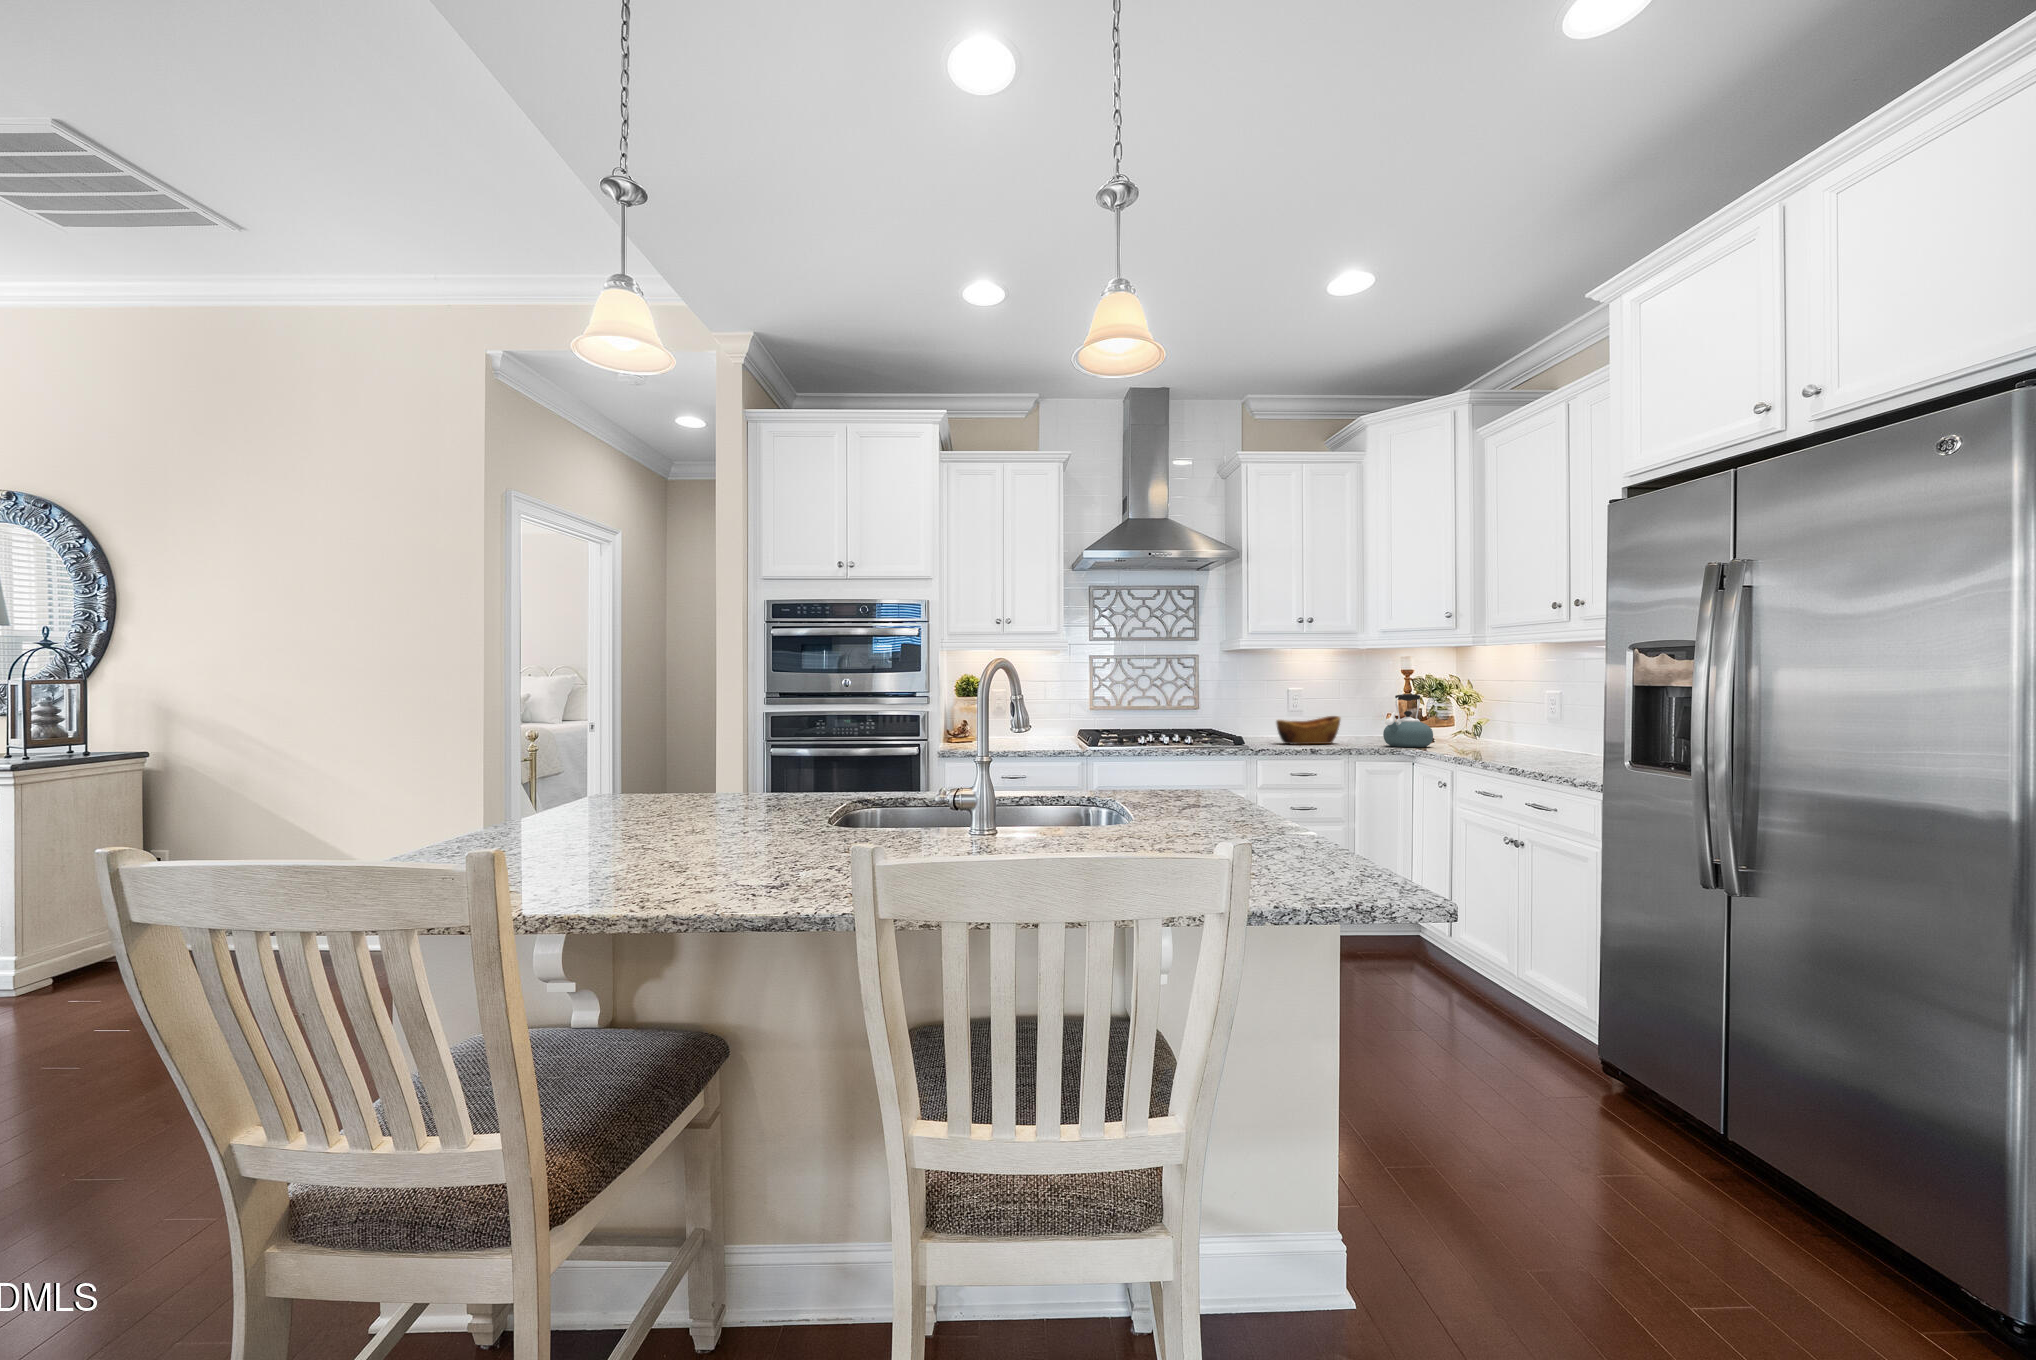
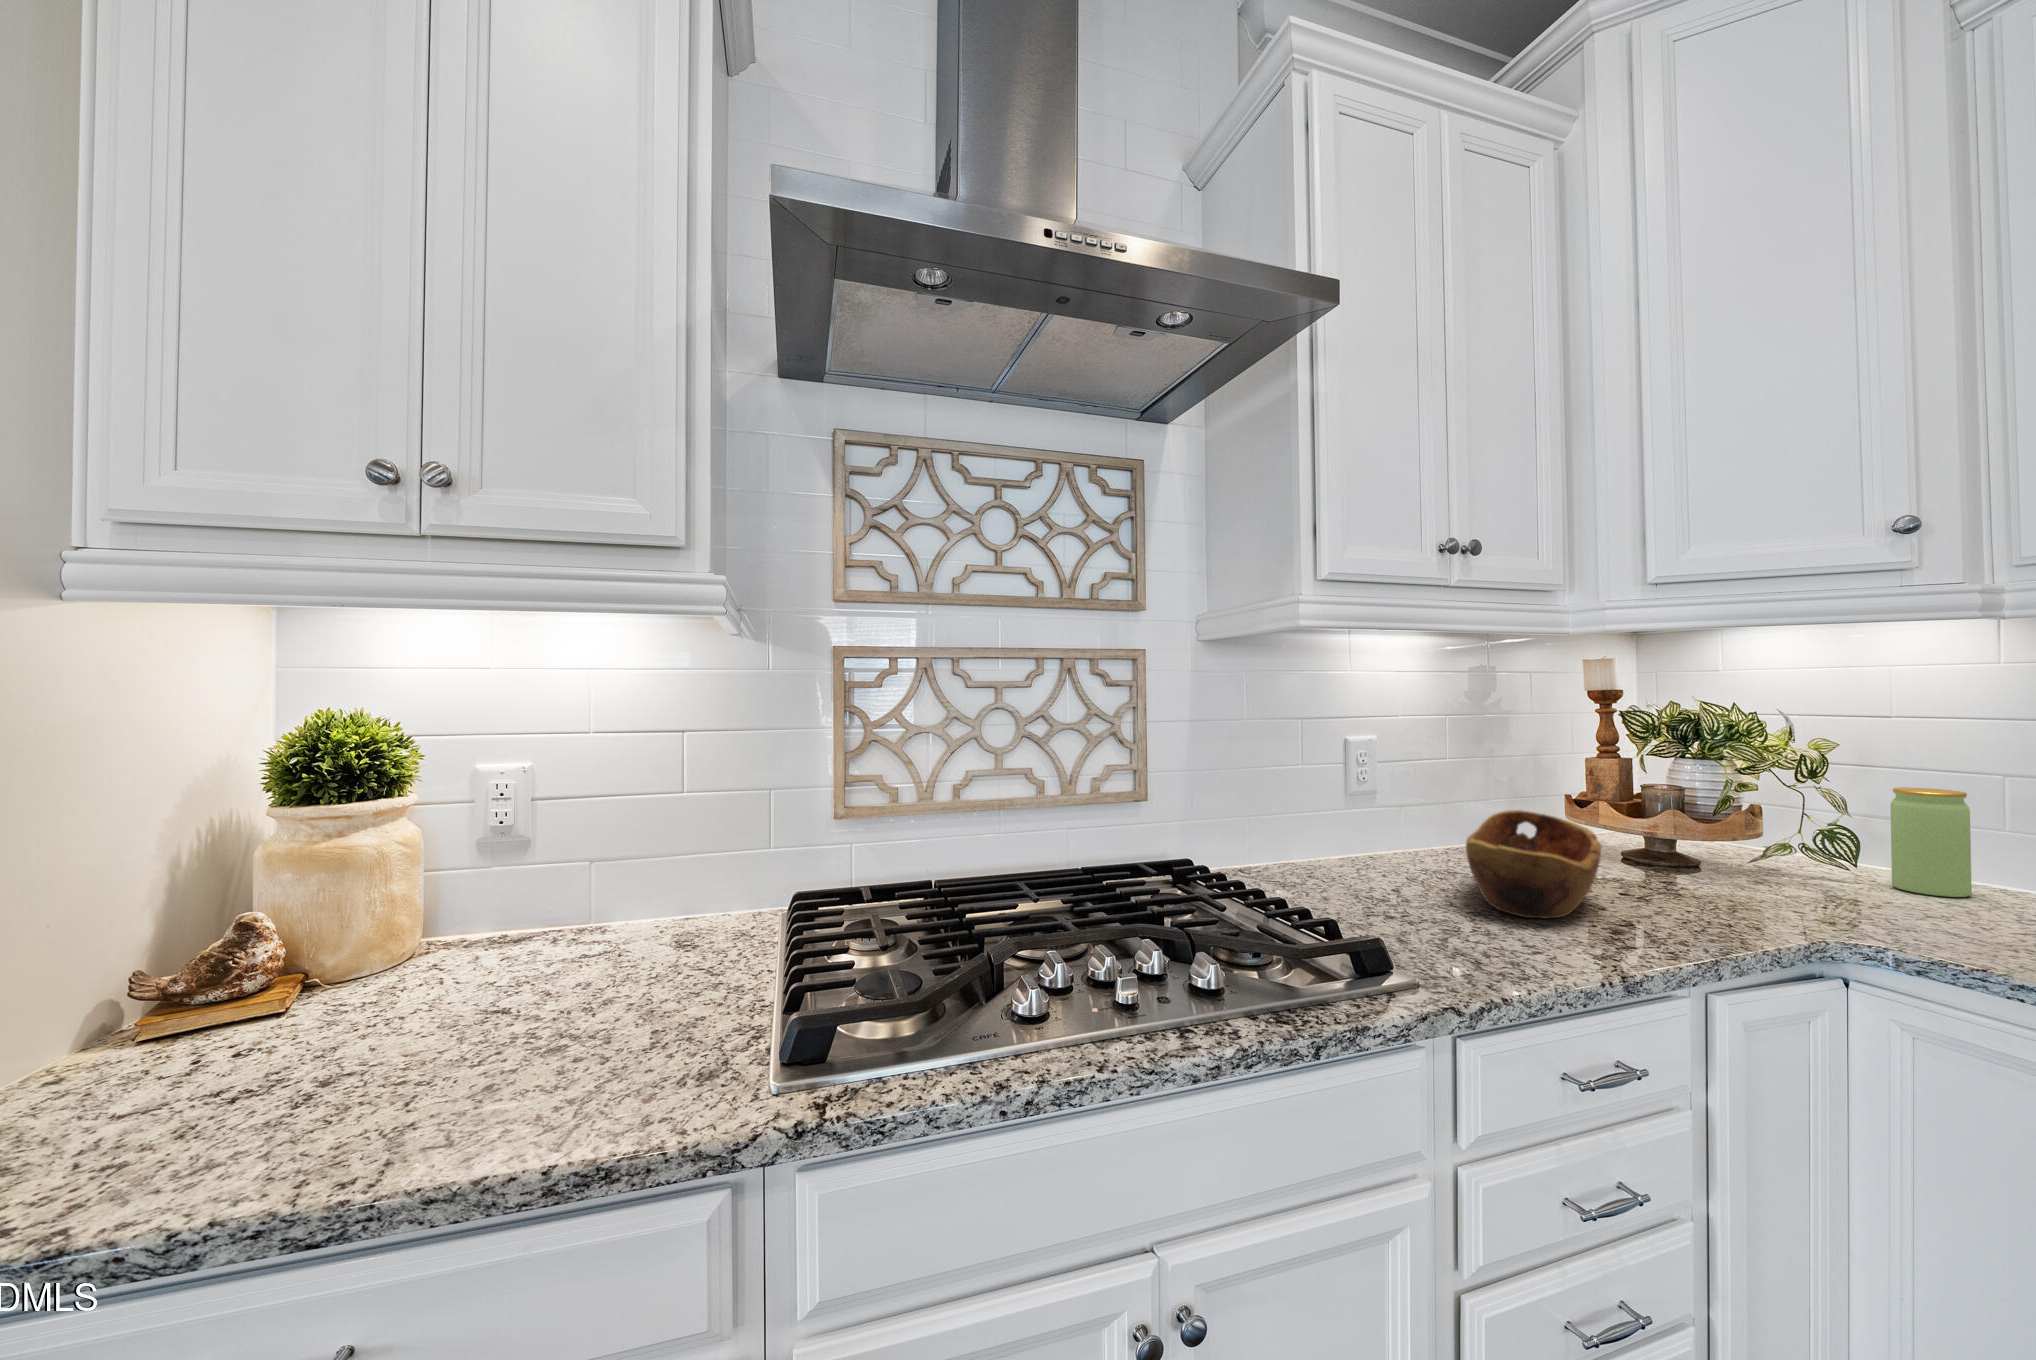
kettle: present [1383,694,1433,747] -> none [1671,756,1828,901]
jar: none [1475,708,1499,750] -> present [1890,787,1972,897]

